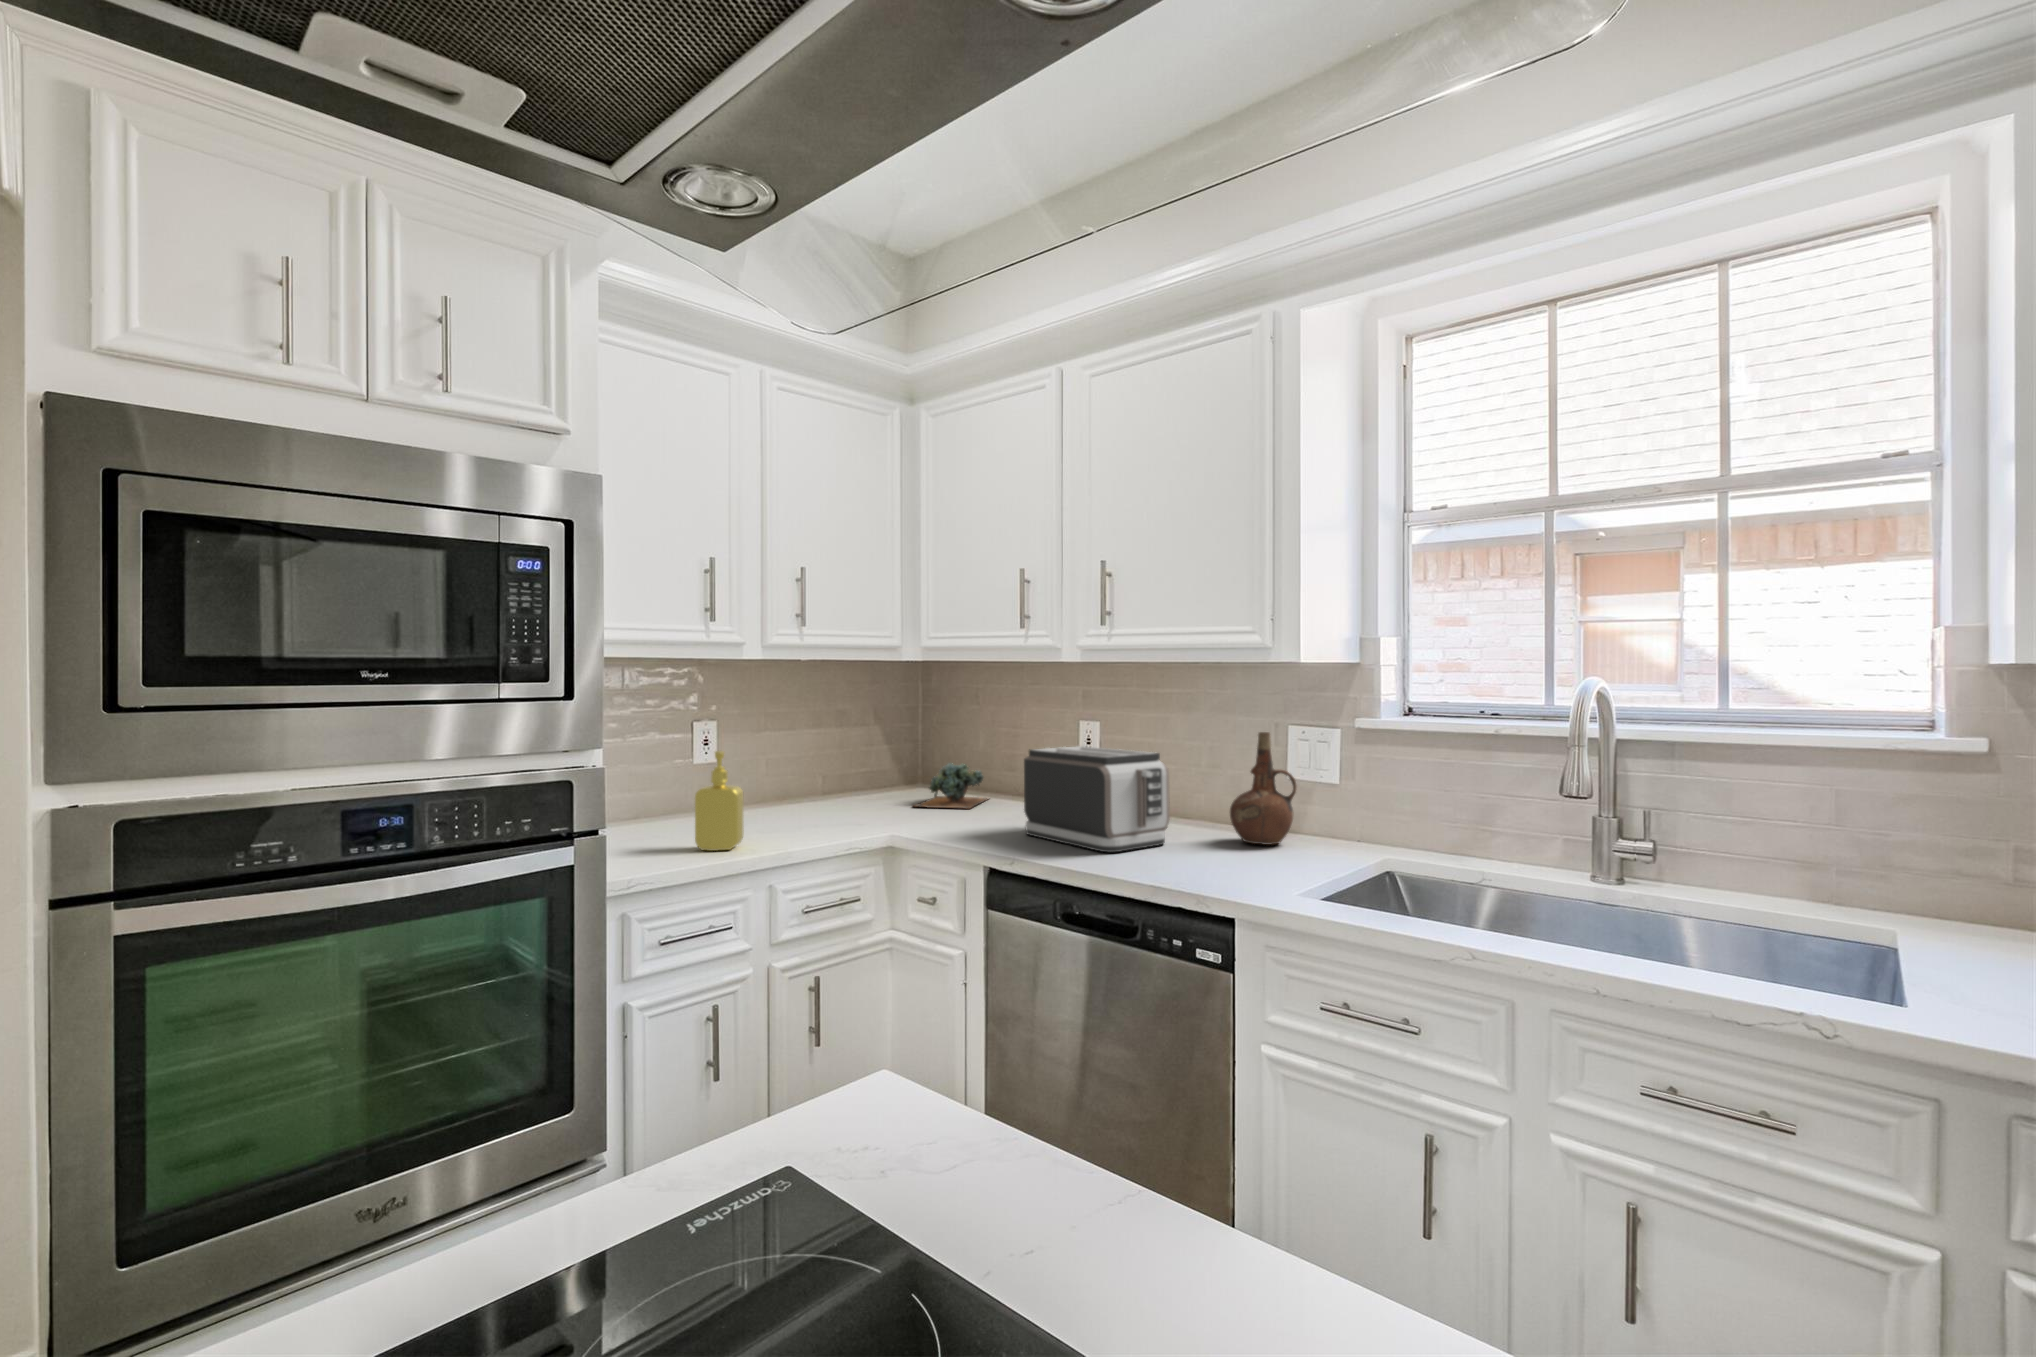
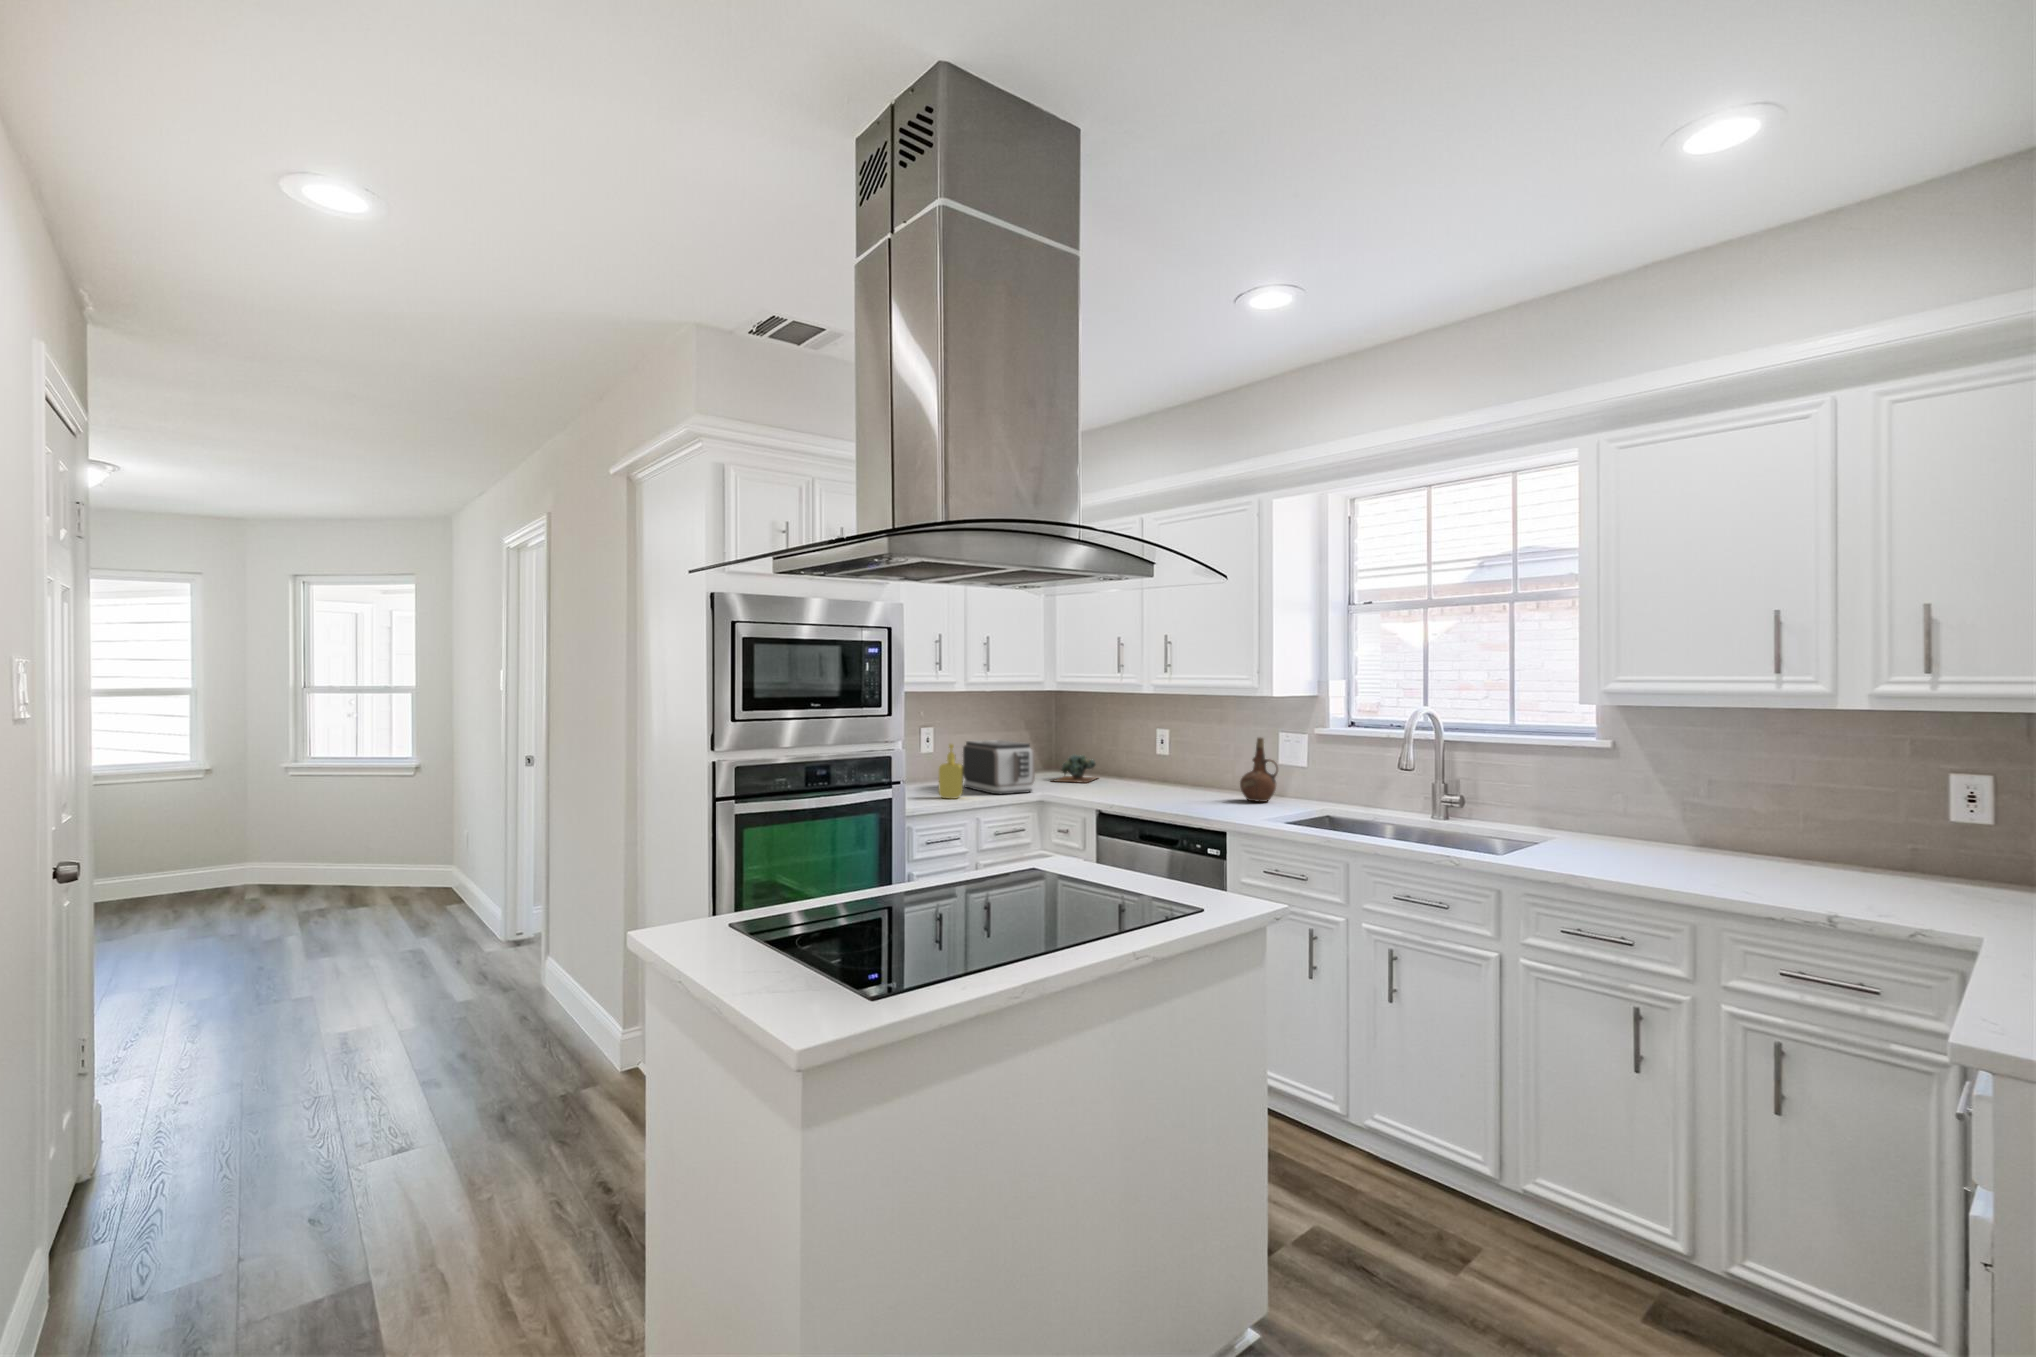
toaster: present [1024,746,1170,852] -> present [963,740,1035,794]

